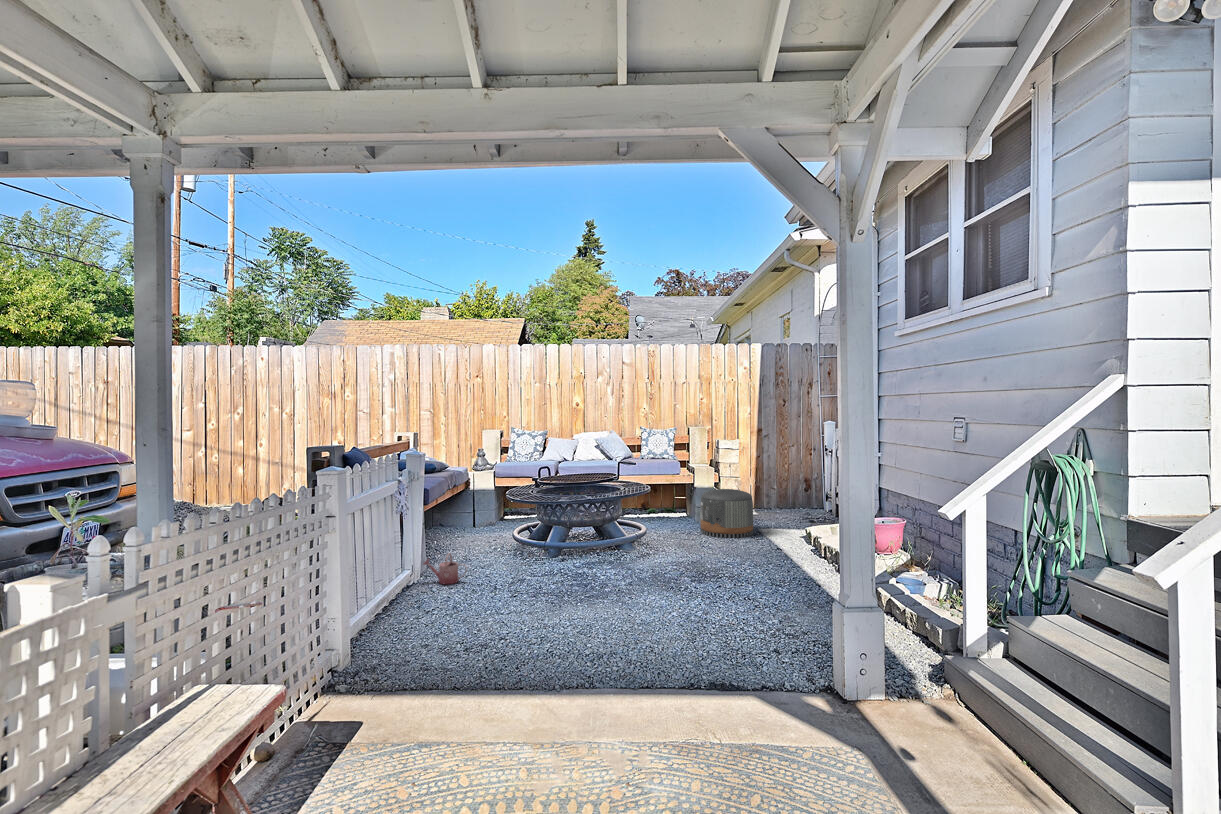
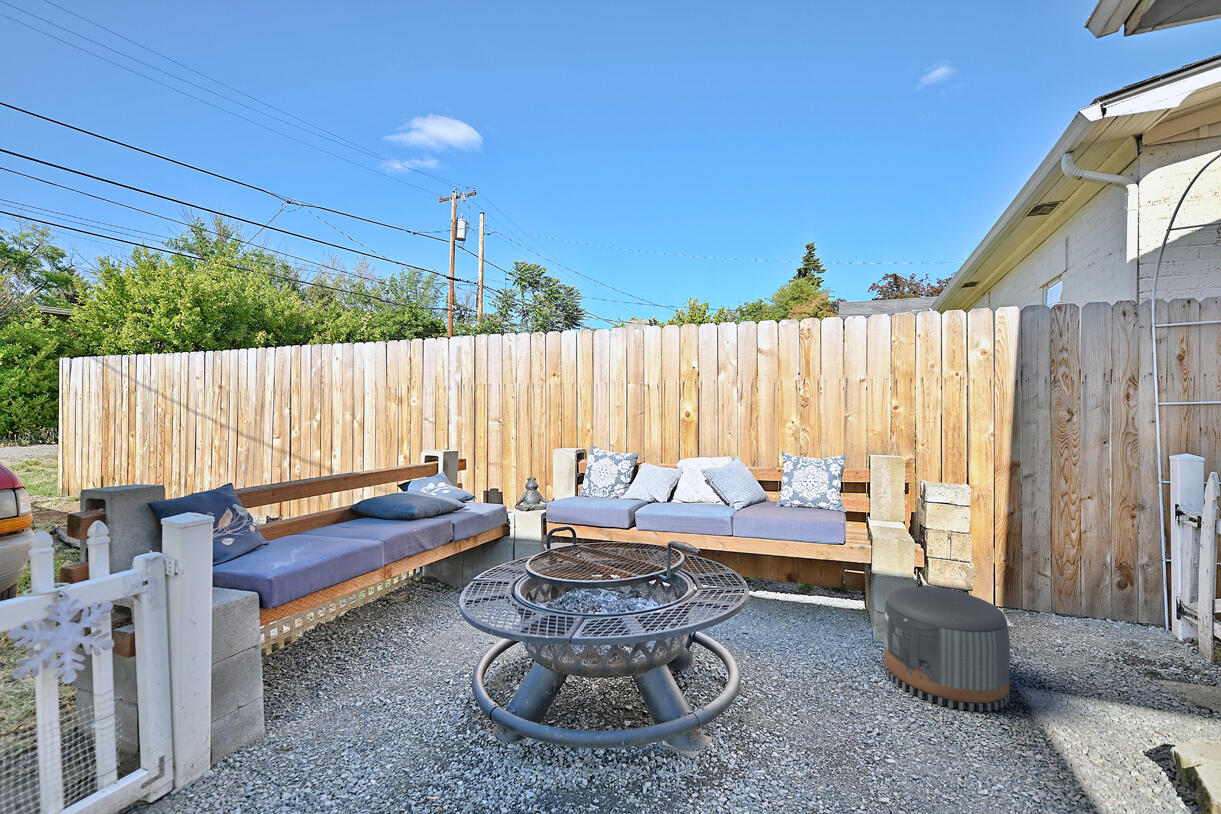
watering can: present [423,553,467,584] -> none [263,715,332,788]

